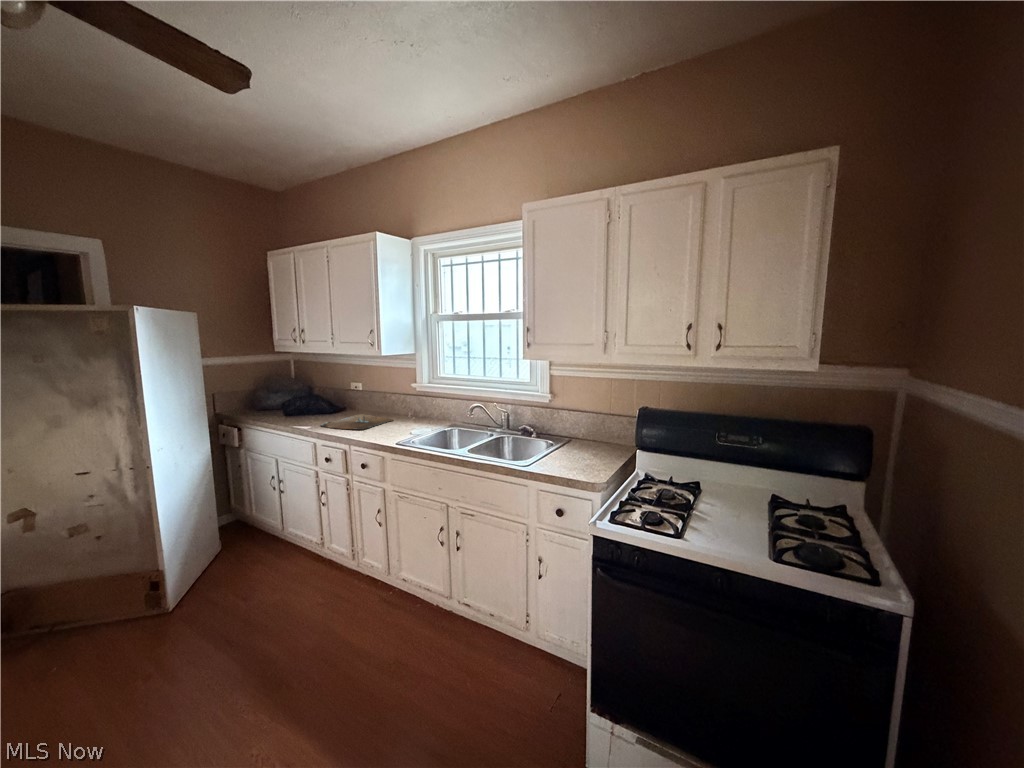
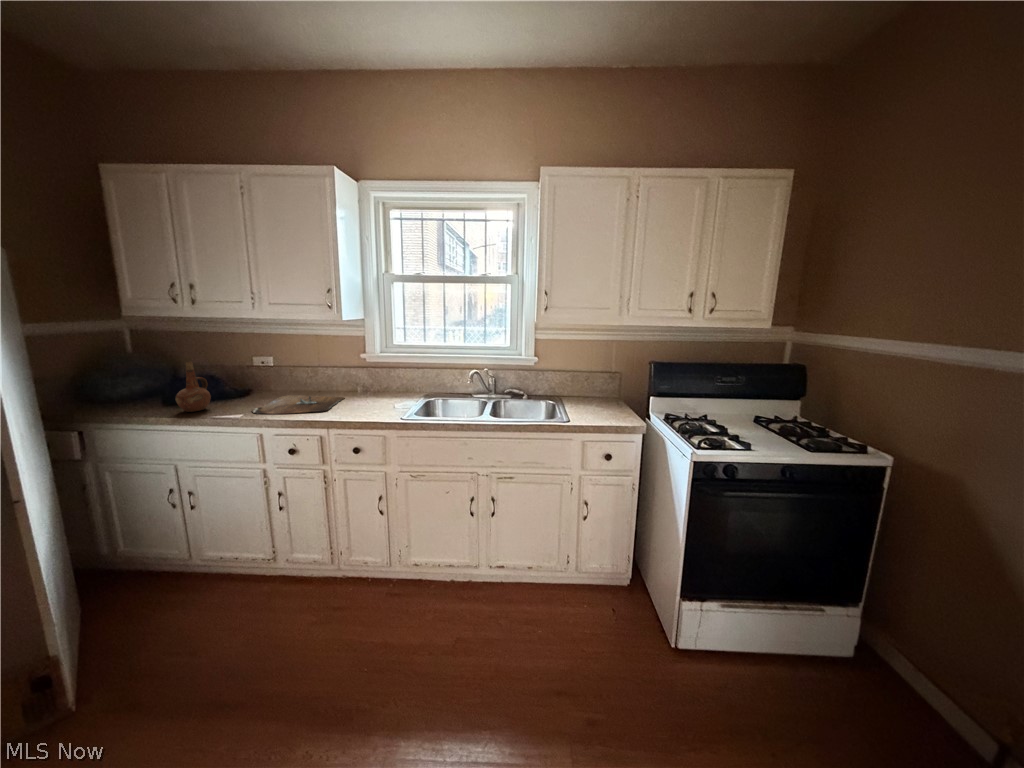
ceramic pitcher: none [284,384,306,420] -> present [176,362,211,412]

